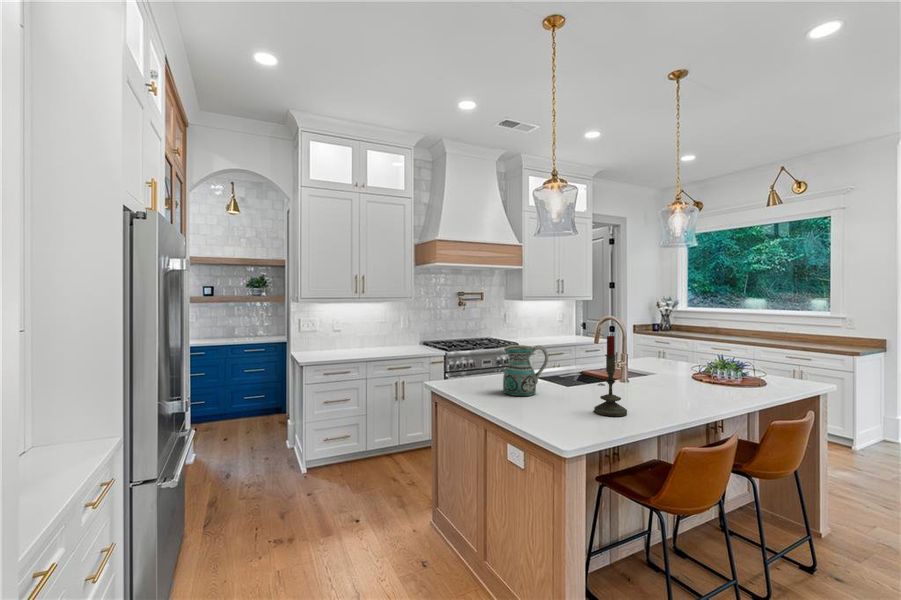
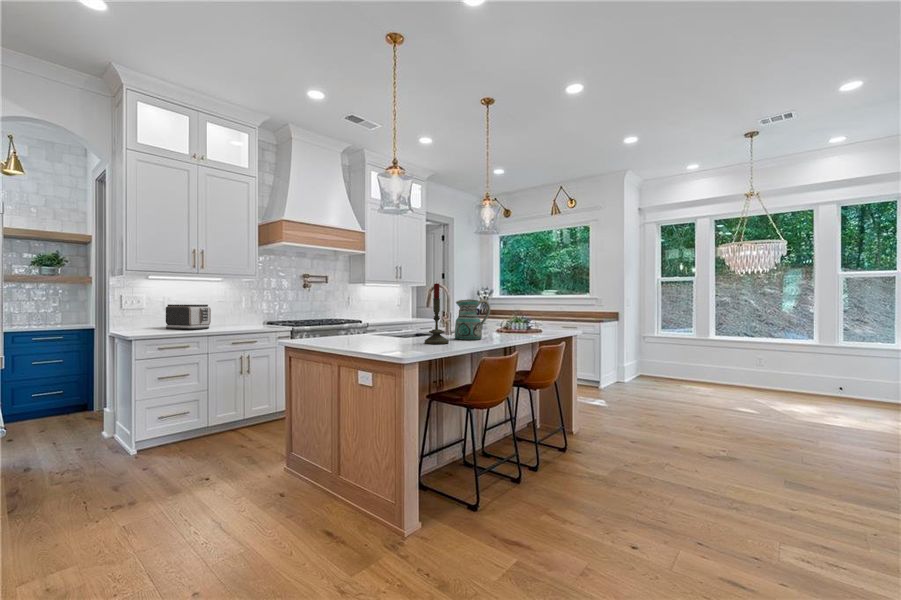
toaster: none [331,330,369,357] -> present [166,304,211,329]
ceramic pitcher: present [503,345,548,396] -> present [455,299,490,340]

